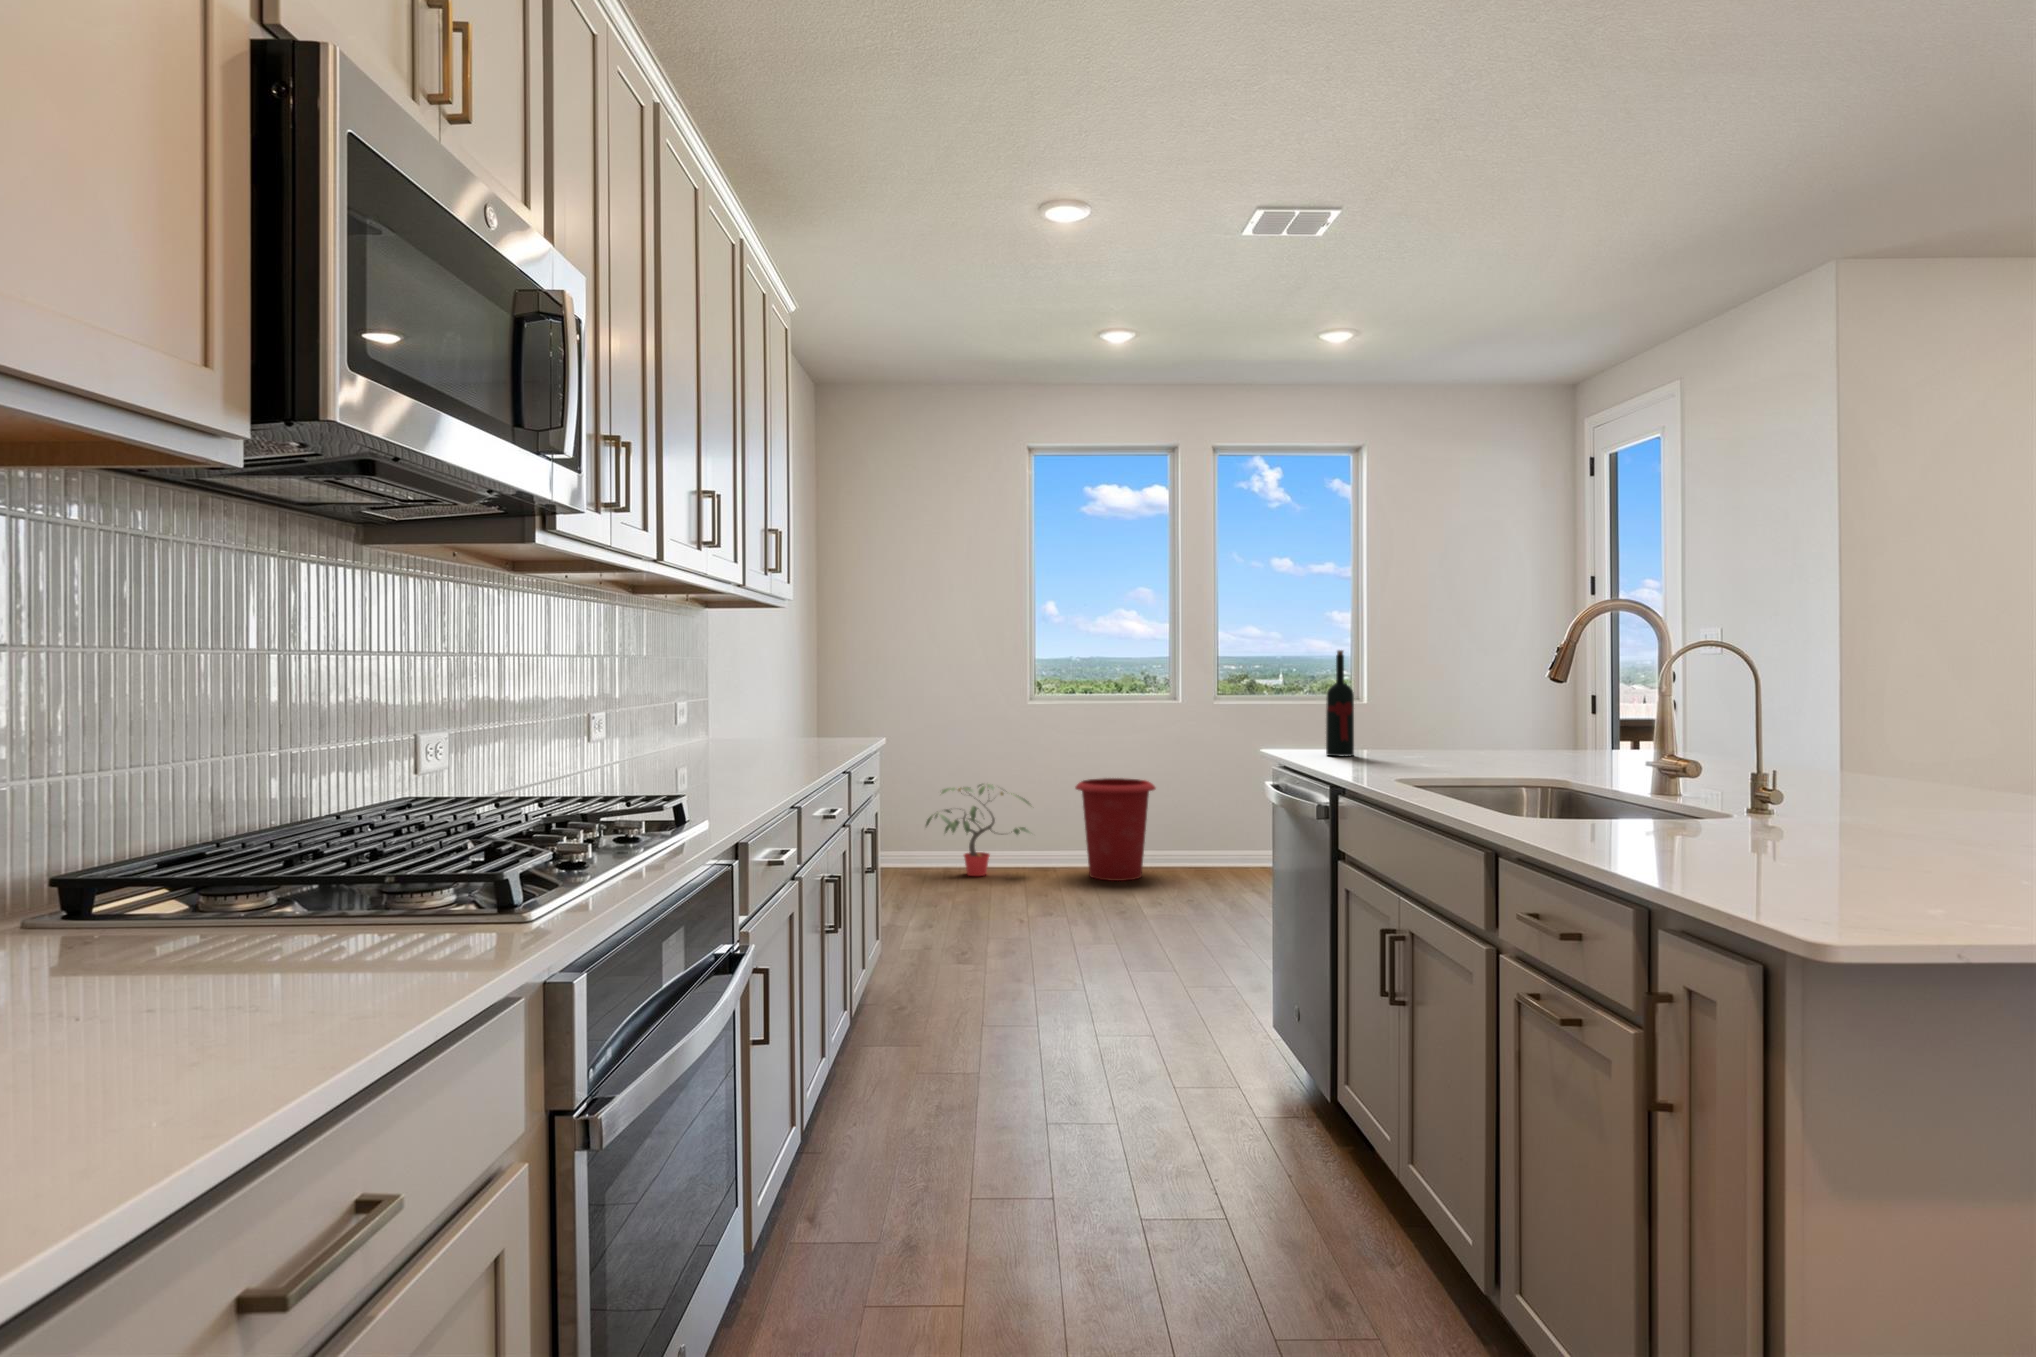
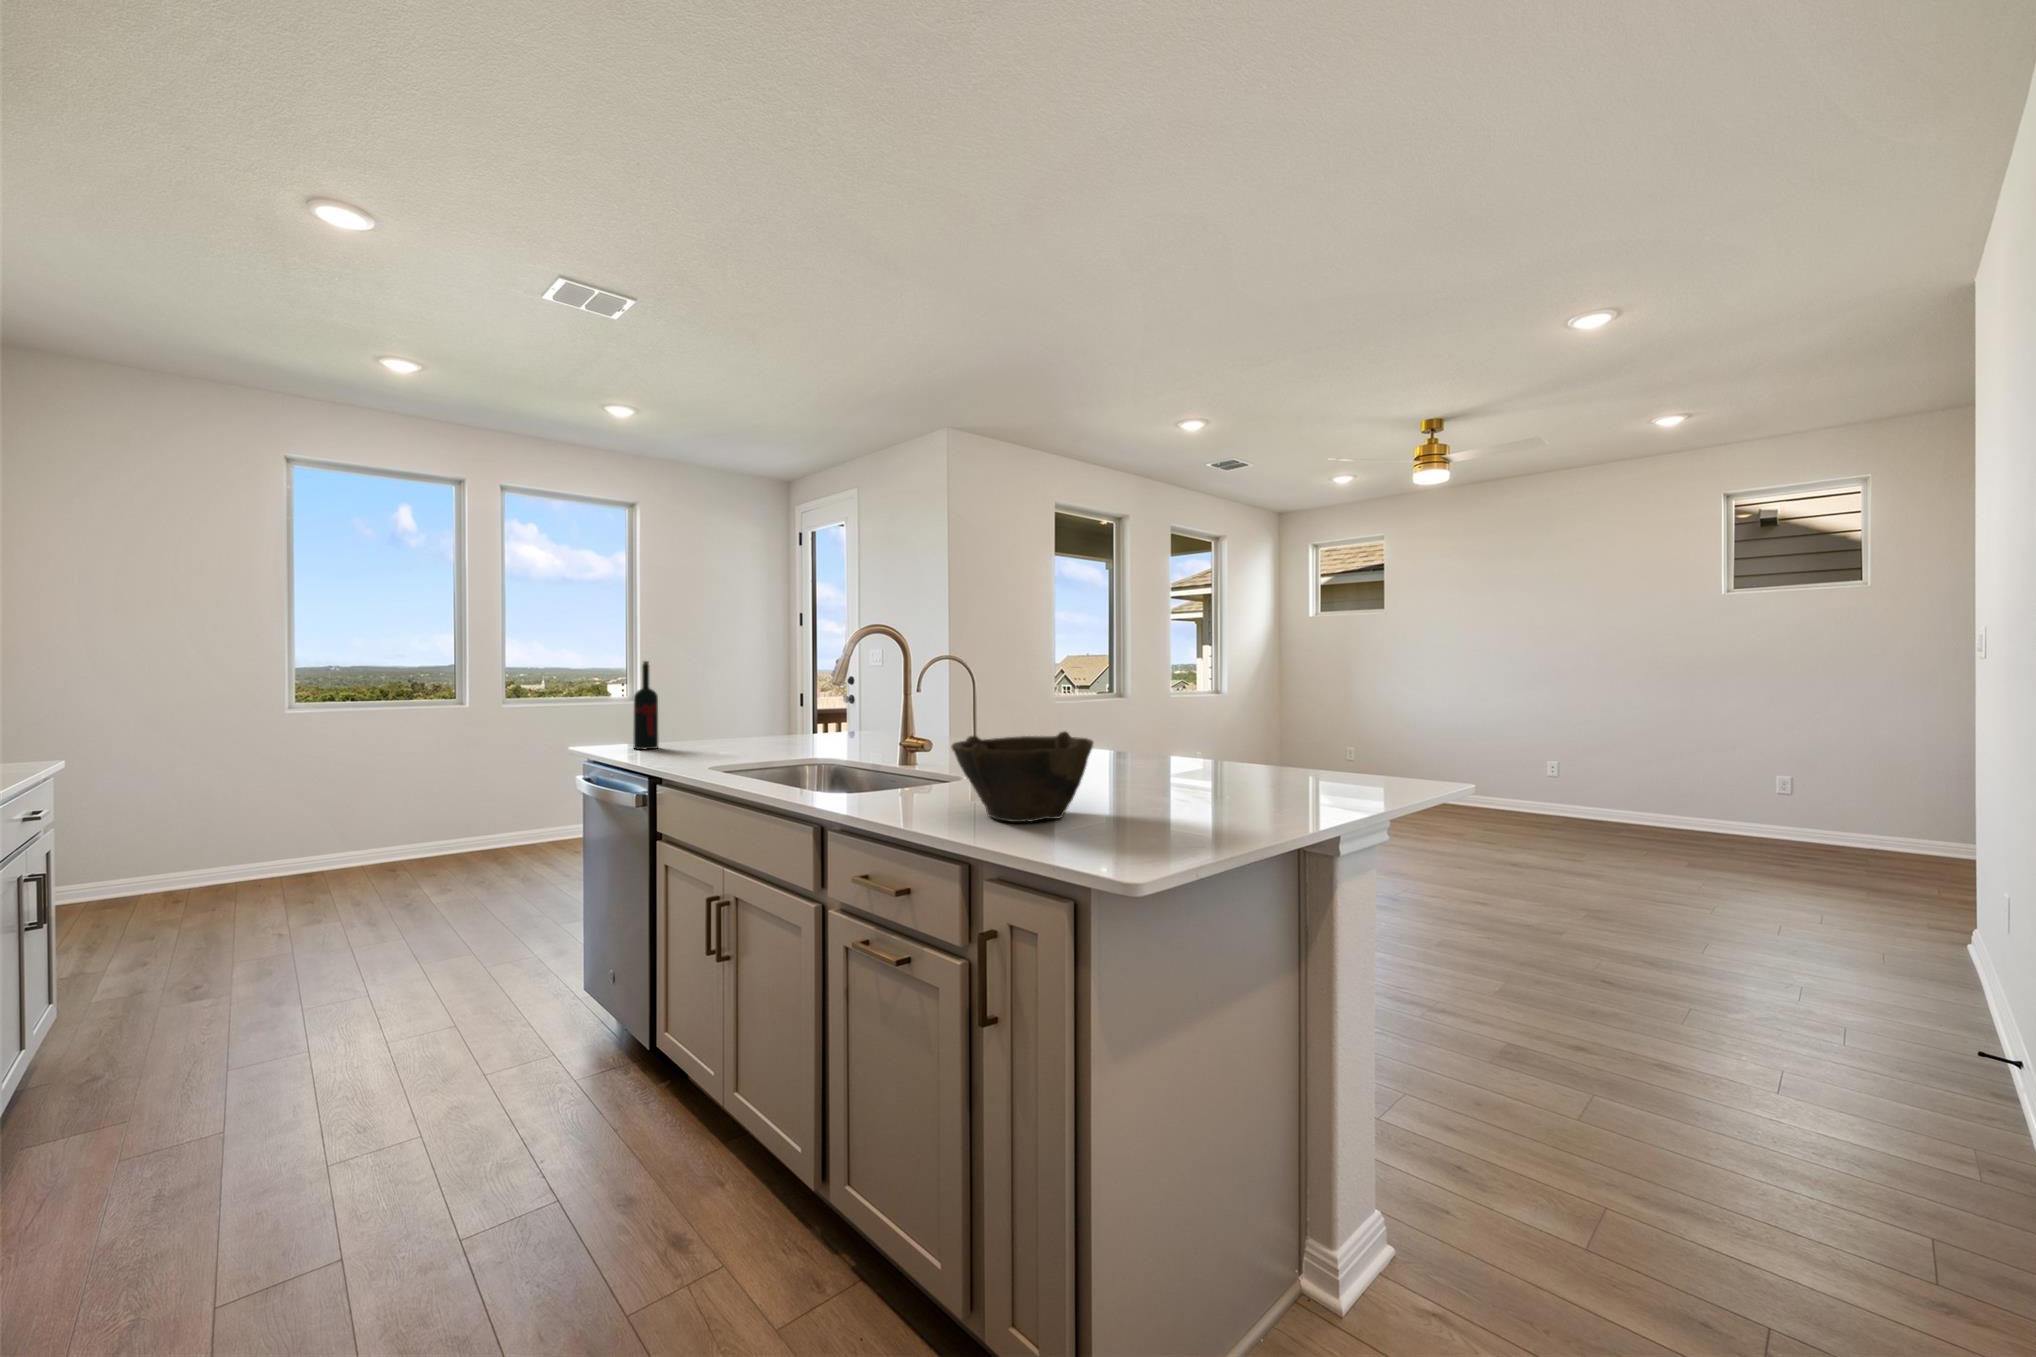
bowl: none [1650,750,1894,874] -> present [952,731,1093,822]
waste bin: present [1075,778,1156,881] -> none [339,778,439,877]
potted plant: present [926,784,1031,876] -> none [106,798,286,901]

